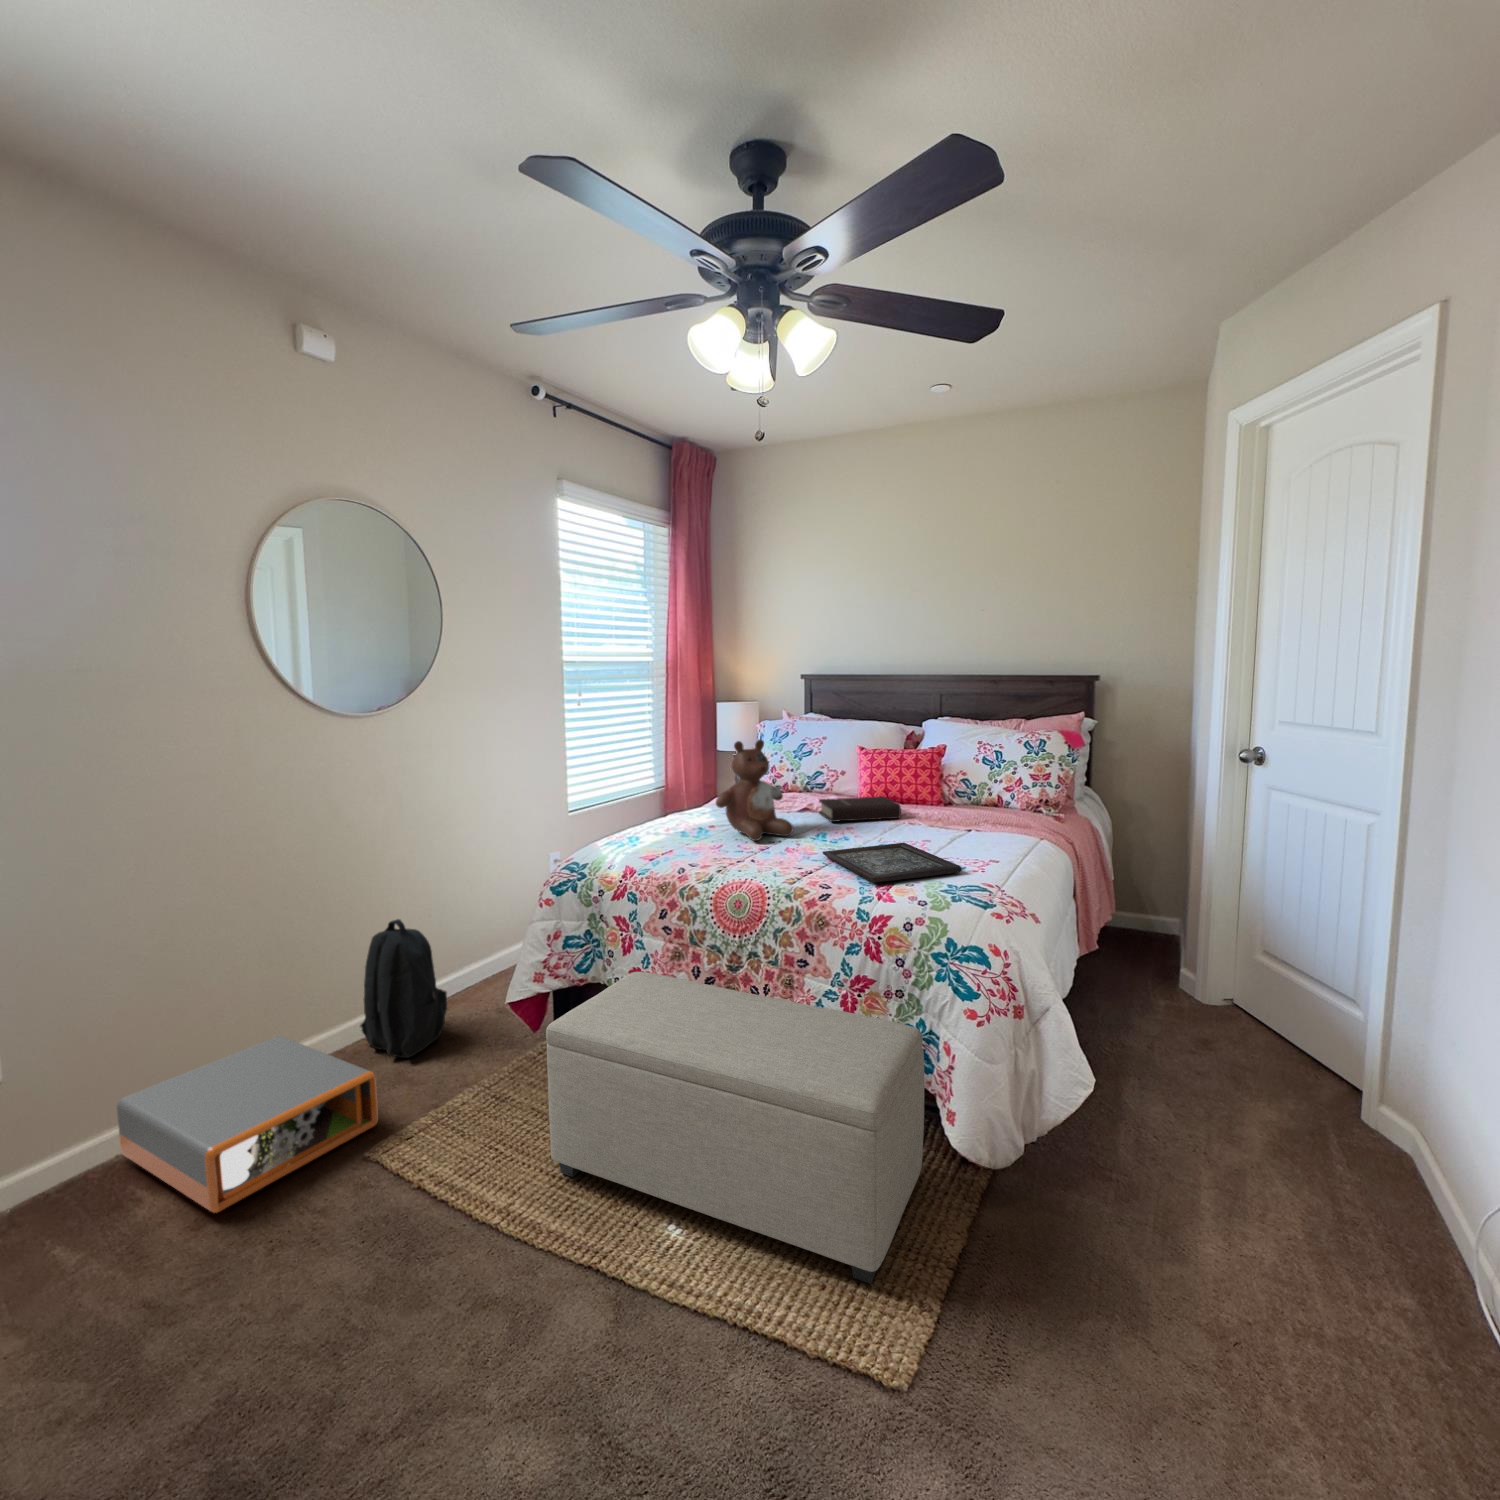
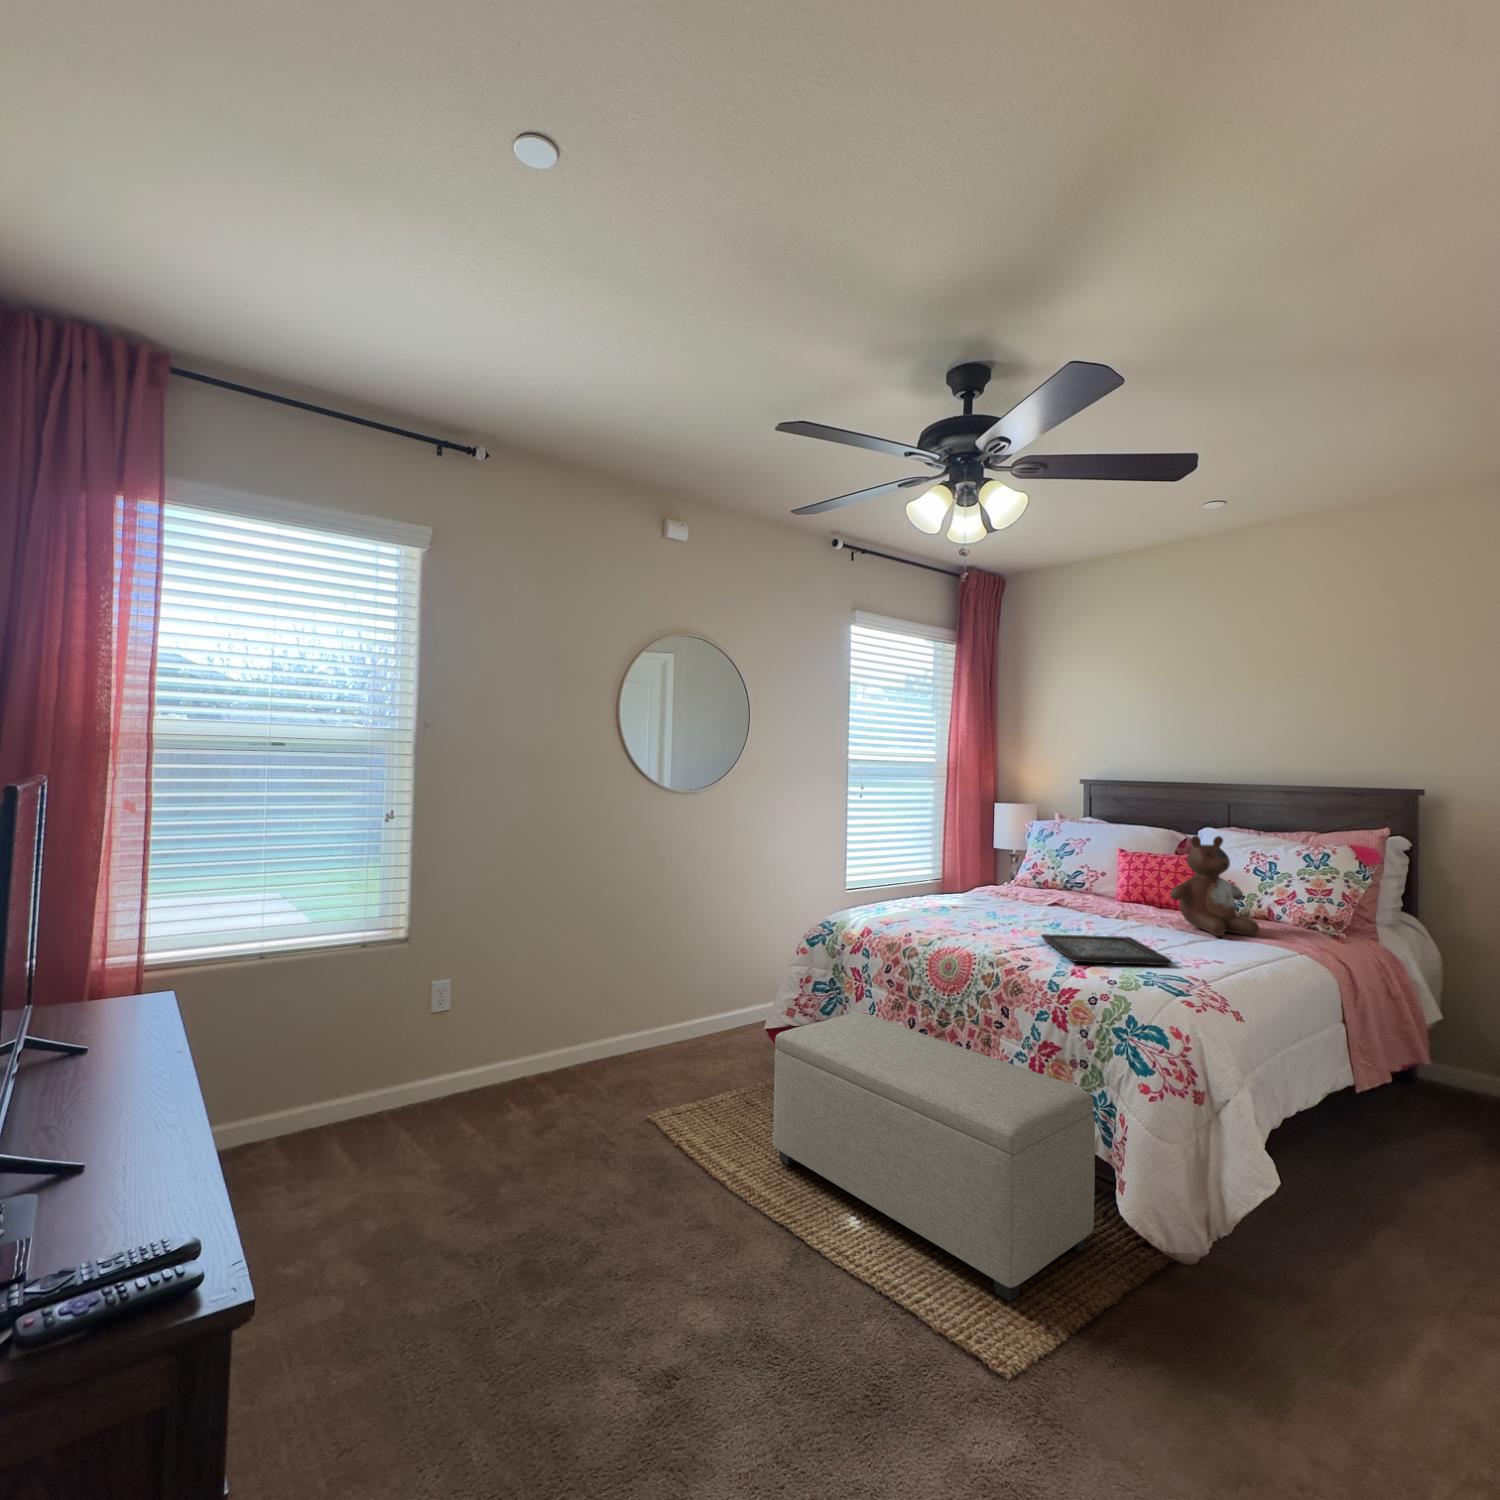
stuffed bear: present [716,739,793,841] -> present [1170,836,1260,936]
book: present [819,796,901,822] -> none [1064,894,1146,919]
backpack: present [360,919,447,1058] -> none [661,951,724,1062]
storage box: present [117,1036,378,1213] -> none [507,1023,662,1125]

